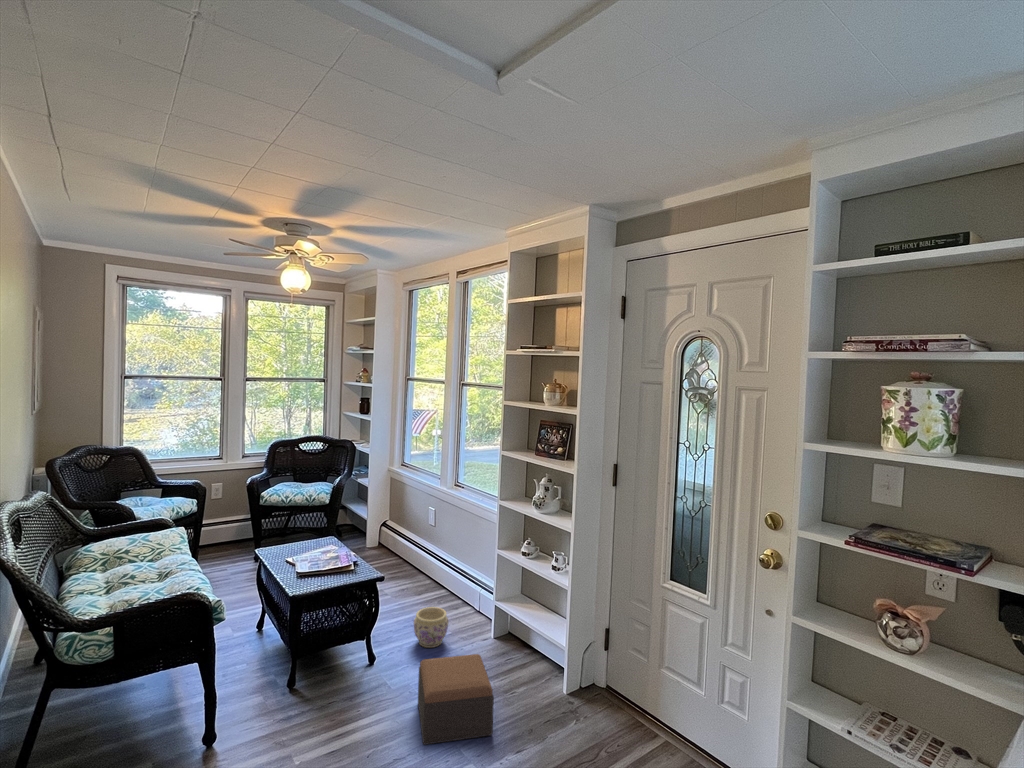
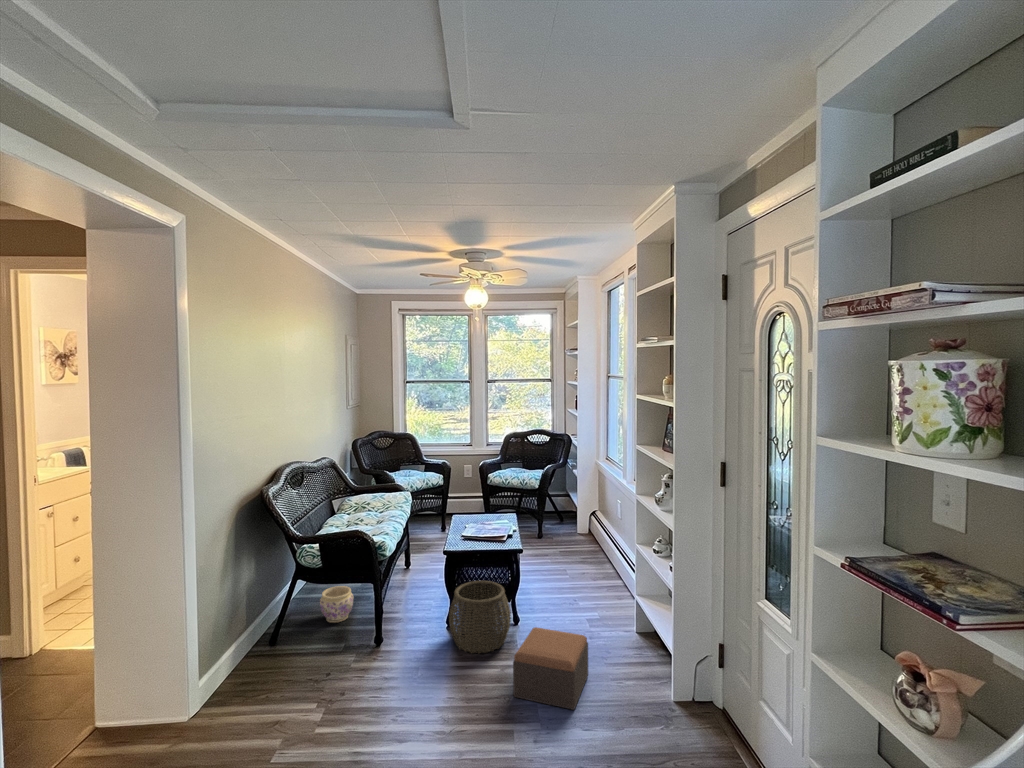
planter: present [414,607,448,648] -> present [320,586,353,623]
woven basket: none [303,620,380,713] -> present [449,581,511,653]

